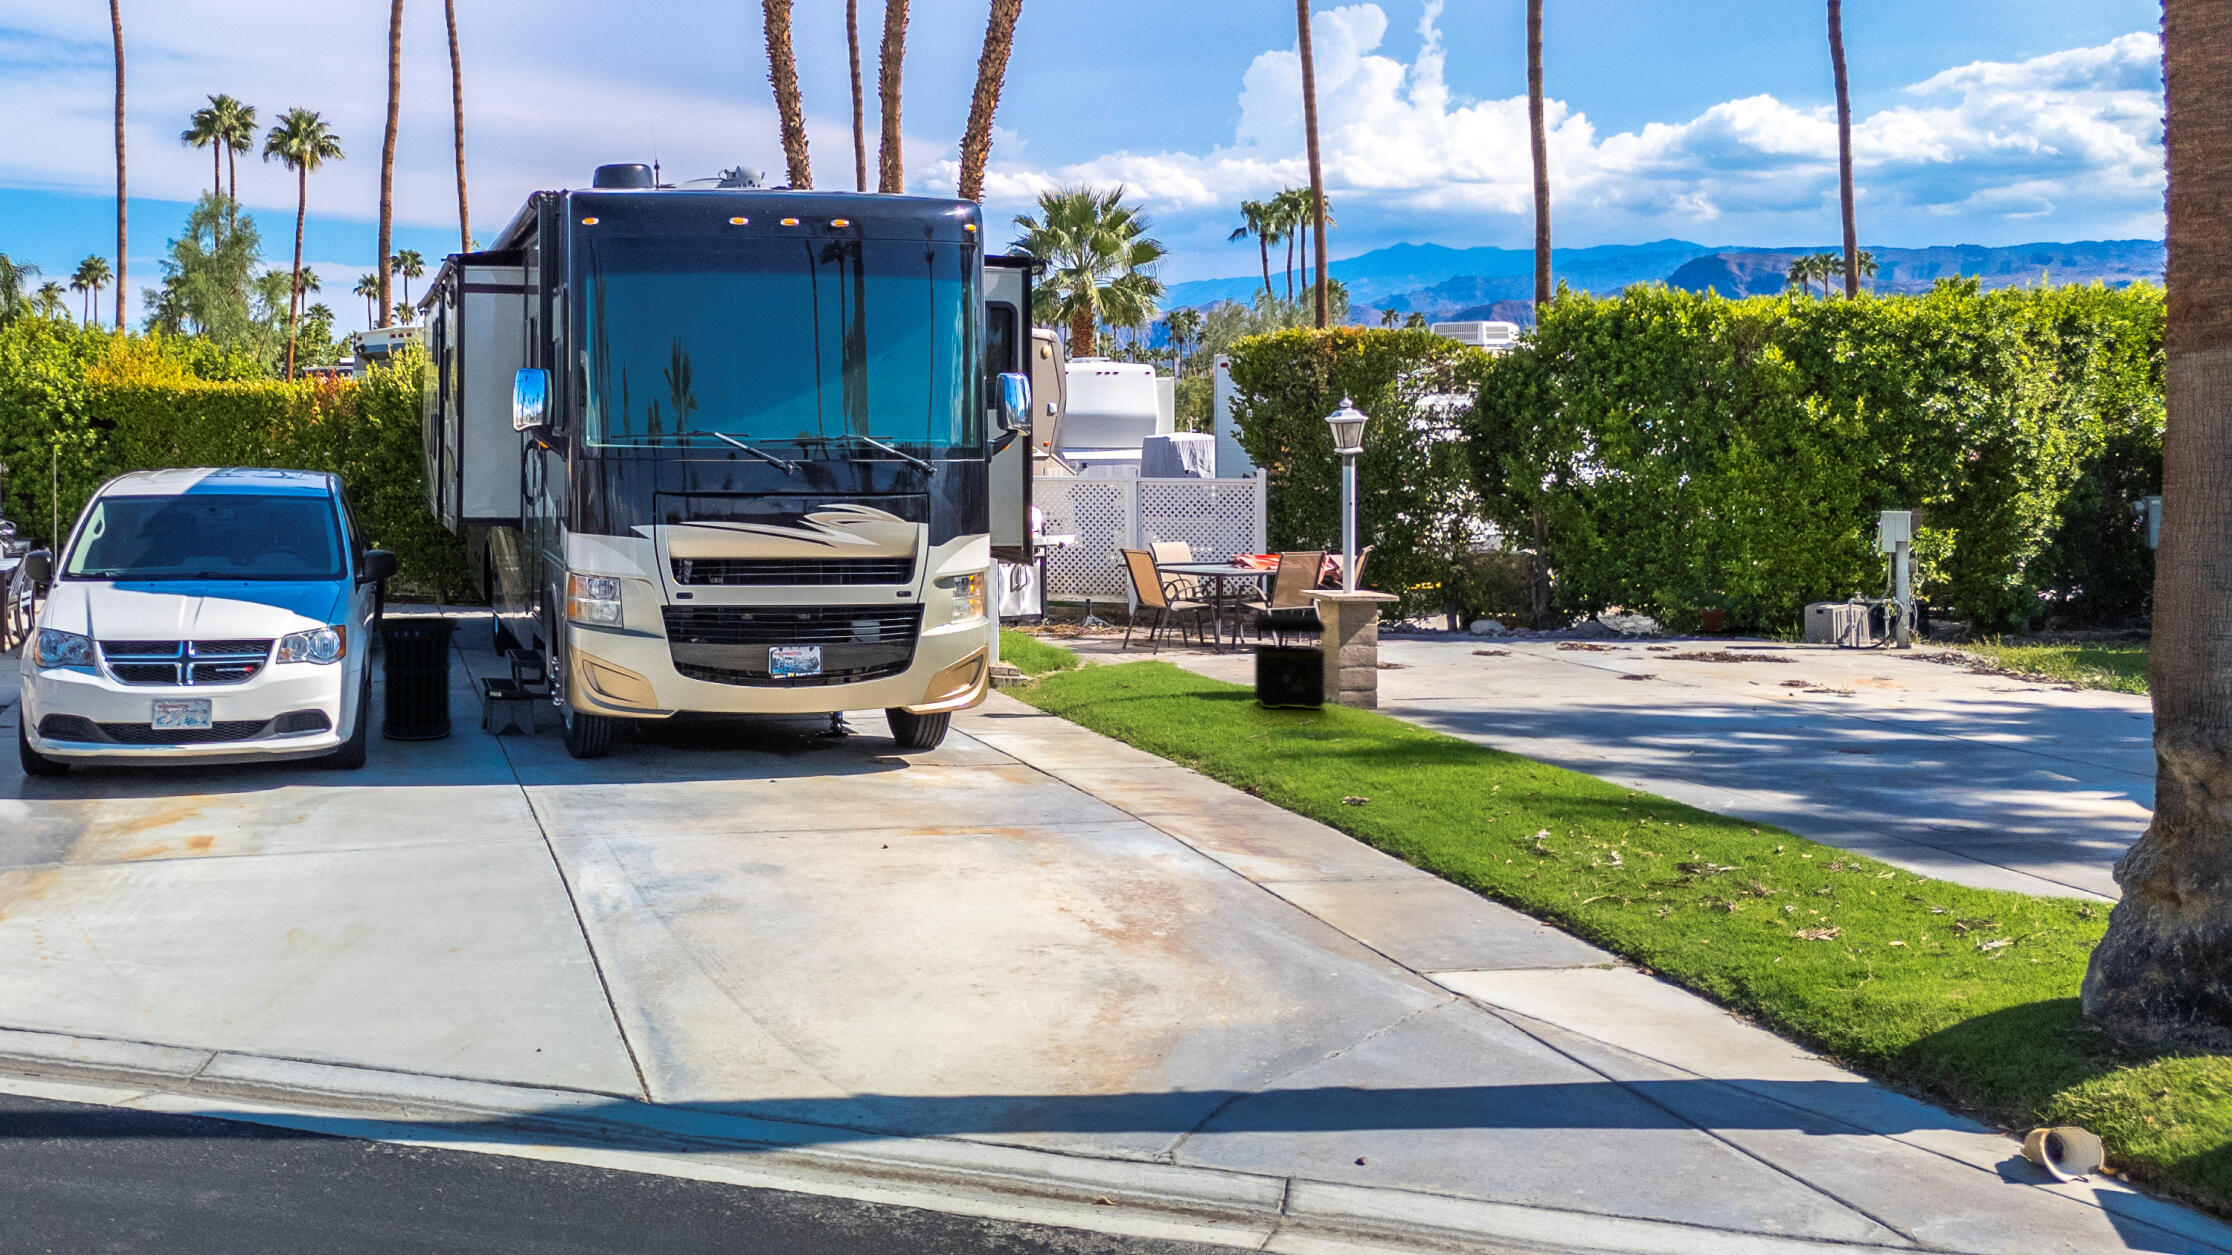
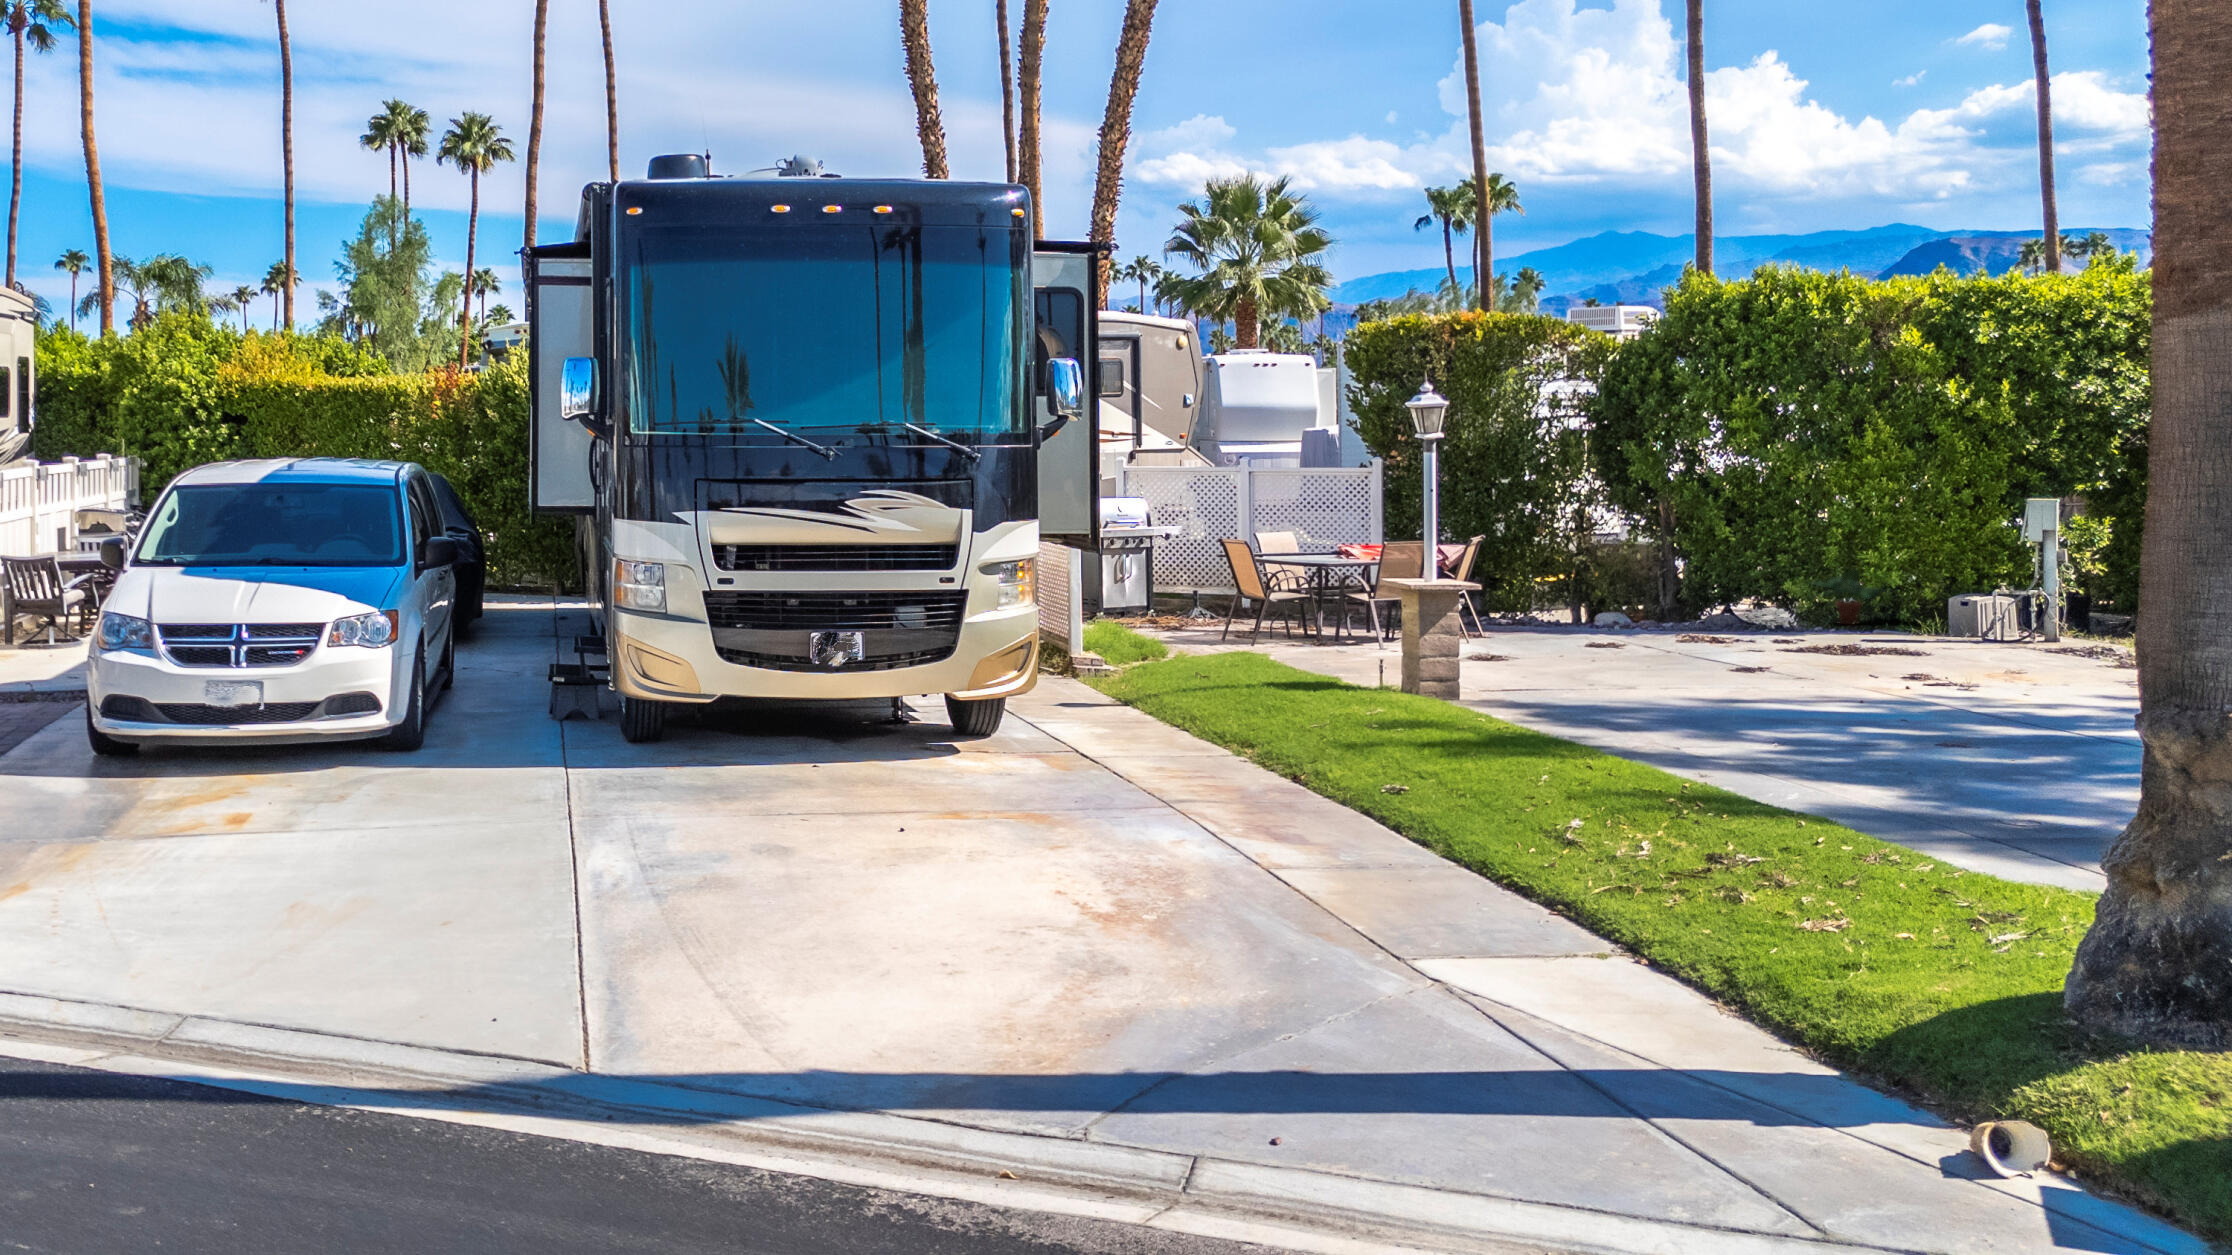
toolbox: present [1253,614,1326,709] -> none [1331,603,1404,700]
trash can: present [376,616,458,740] -> none [439,604,521,724]

